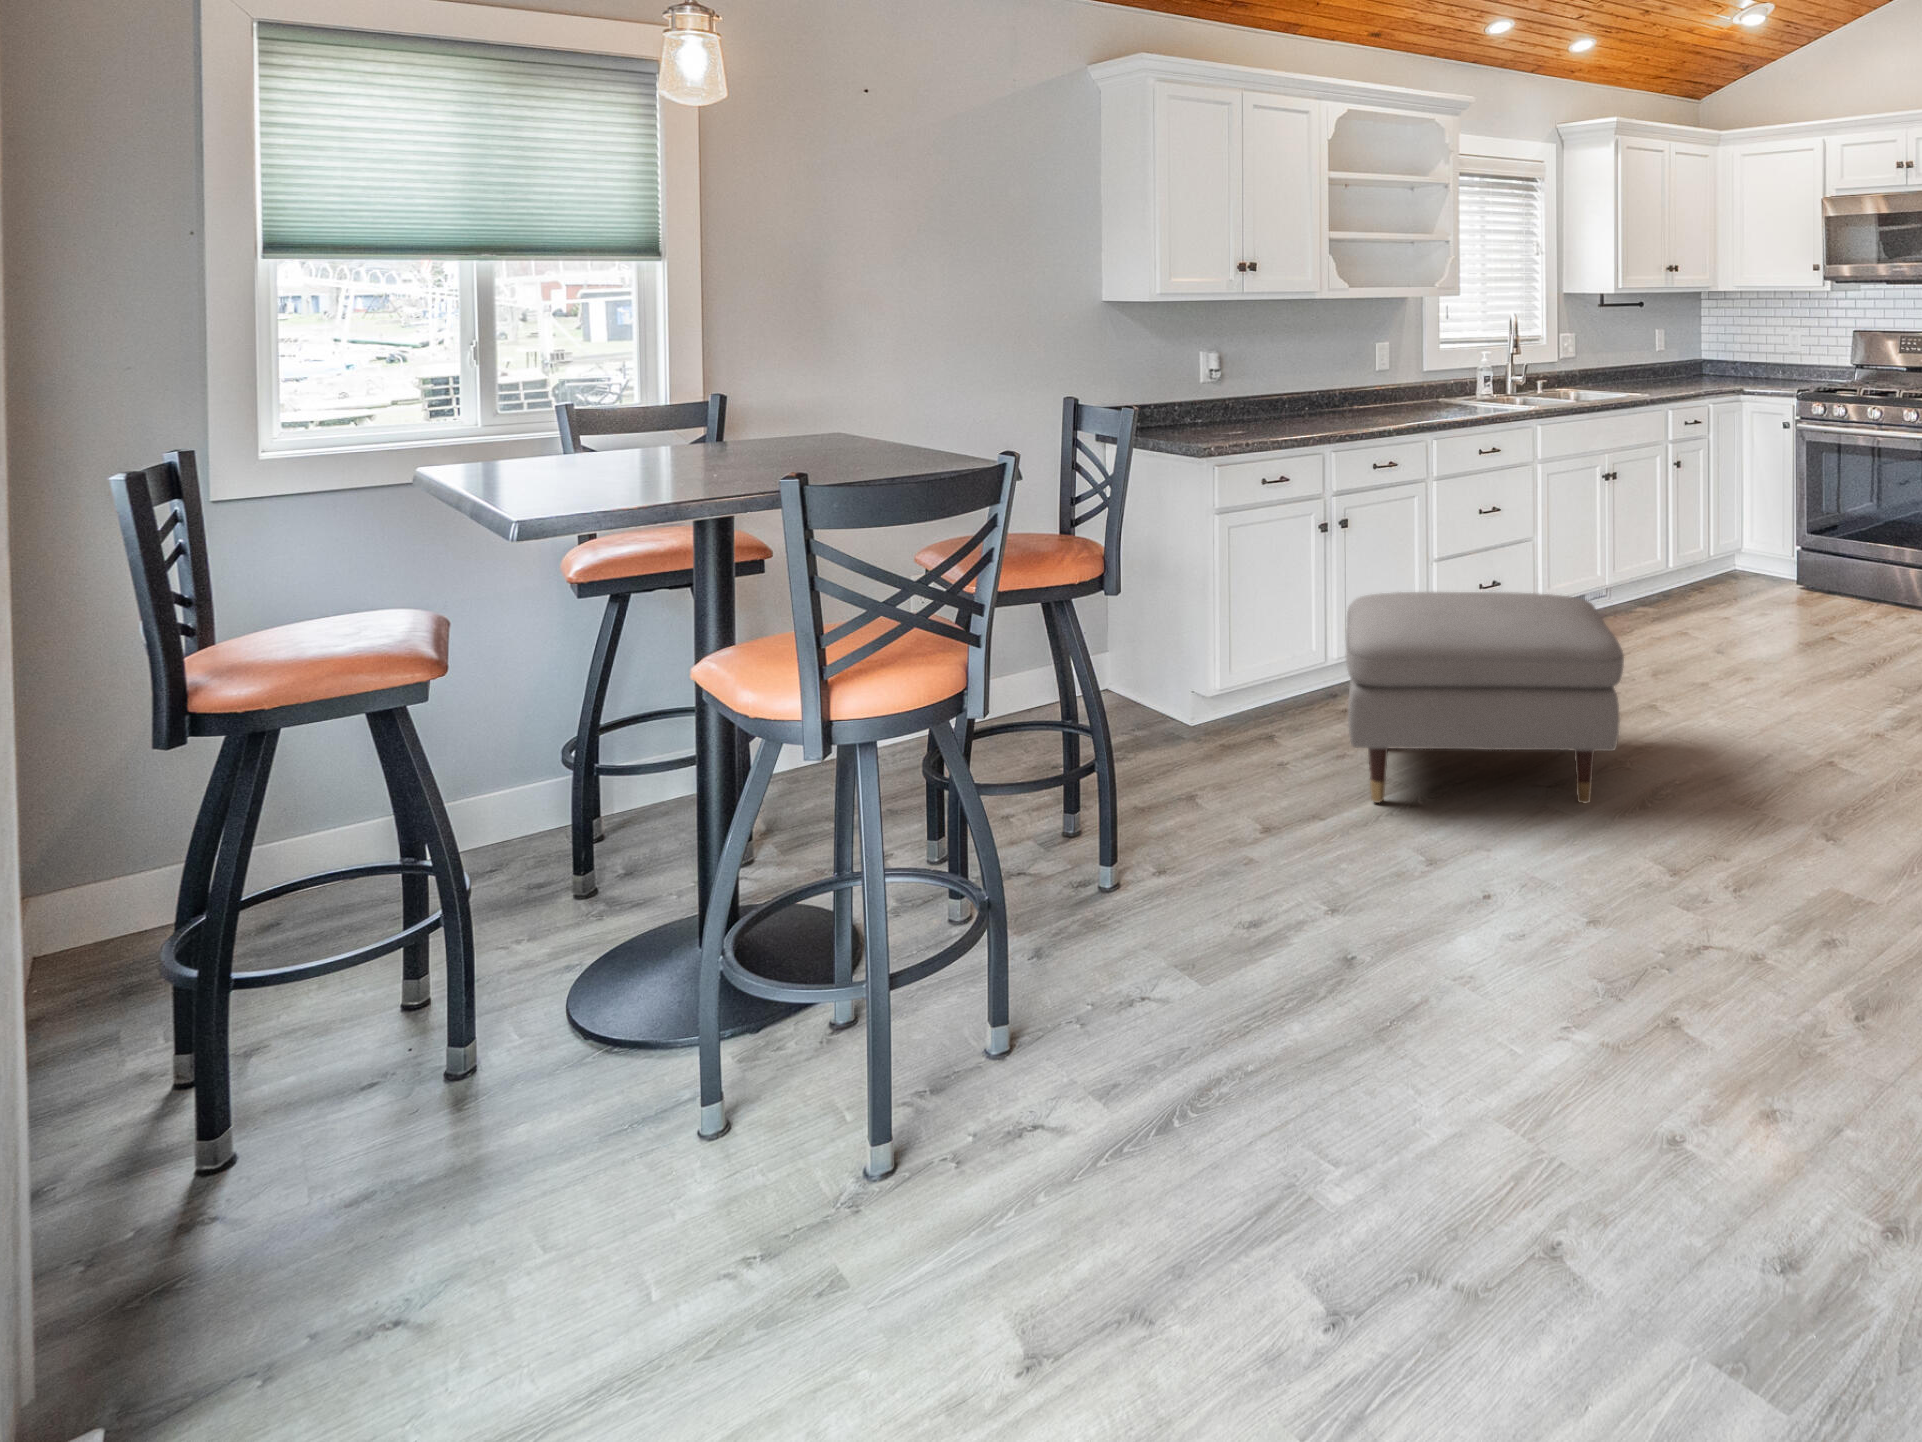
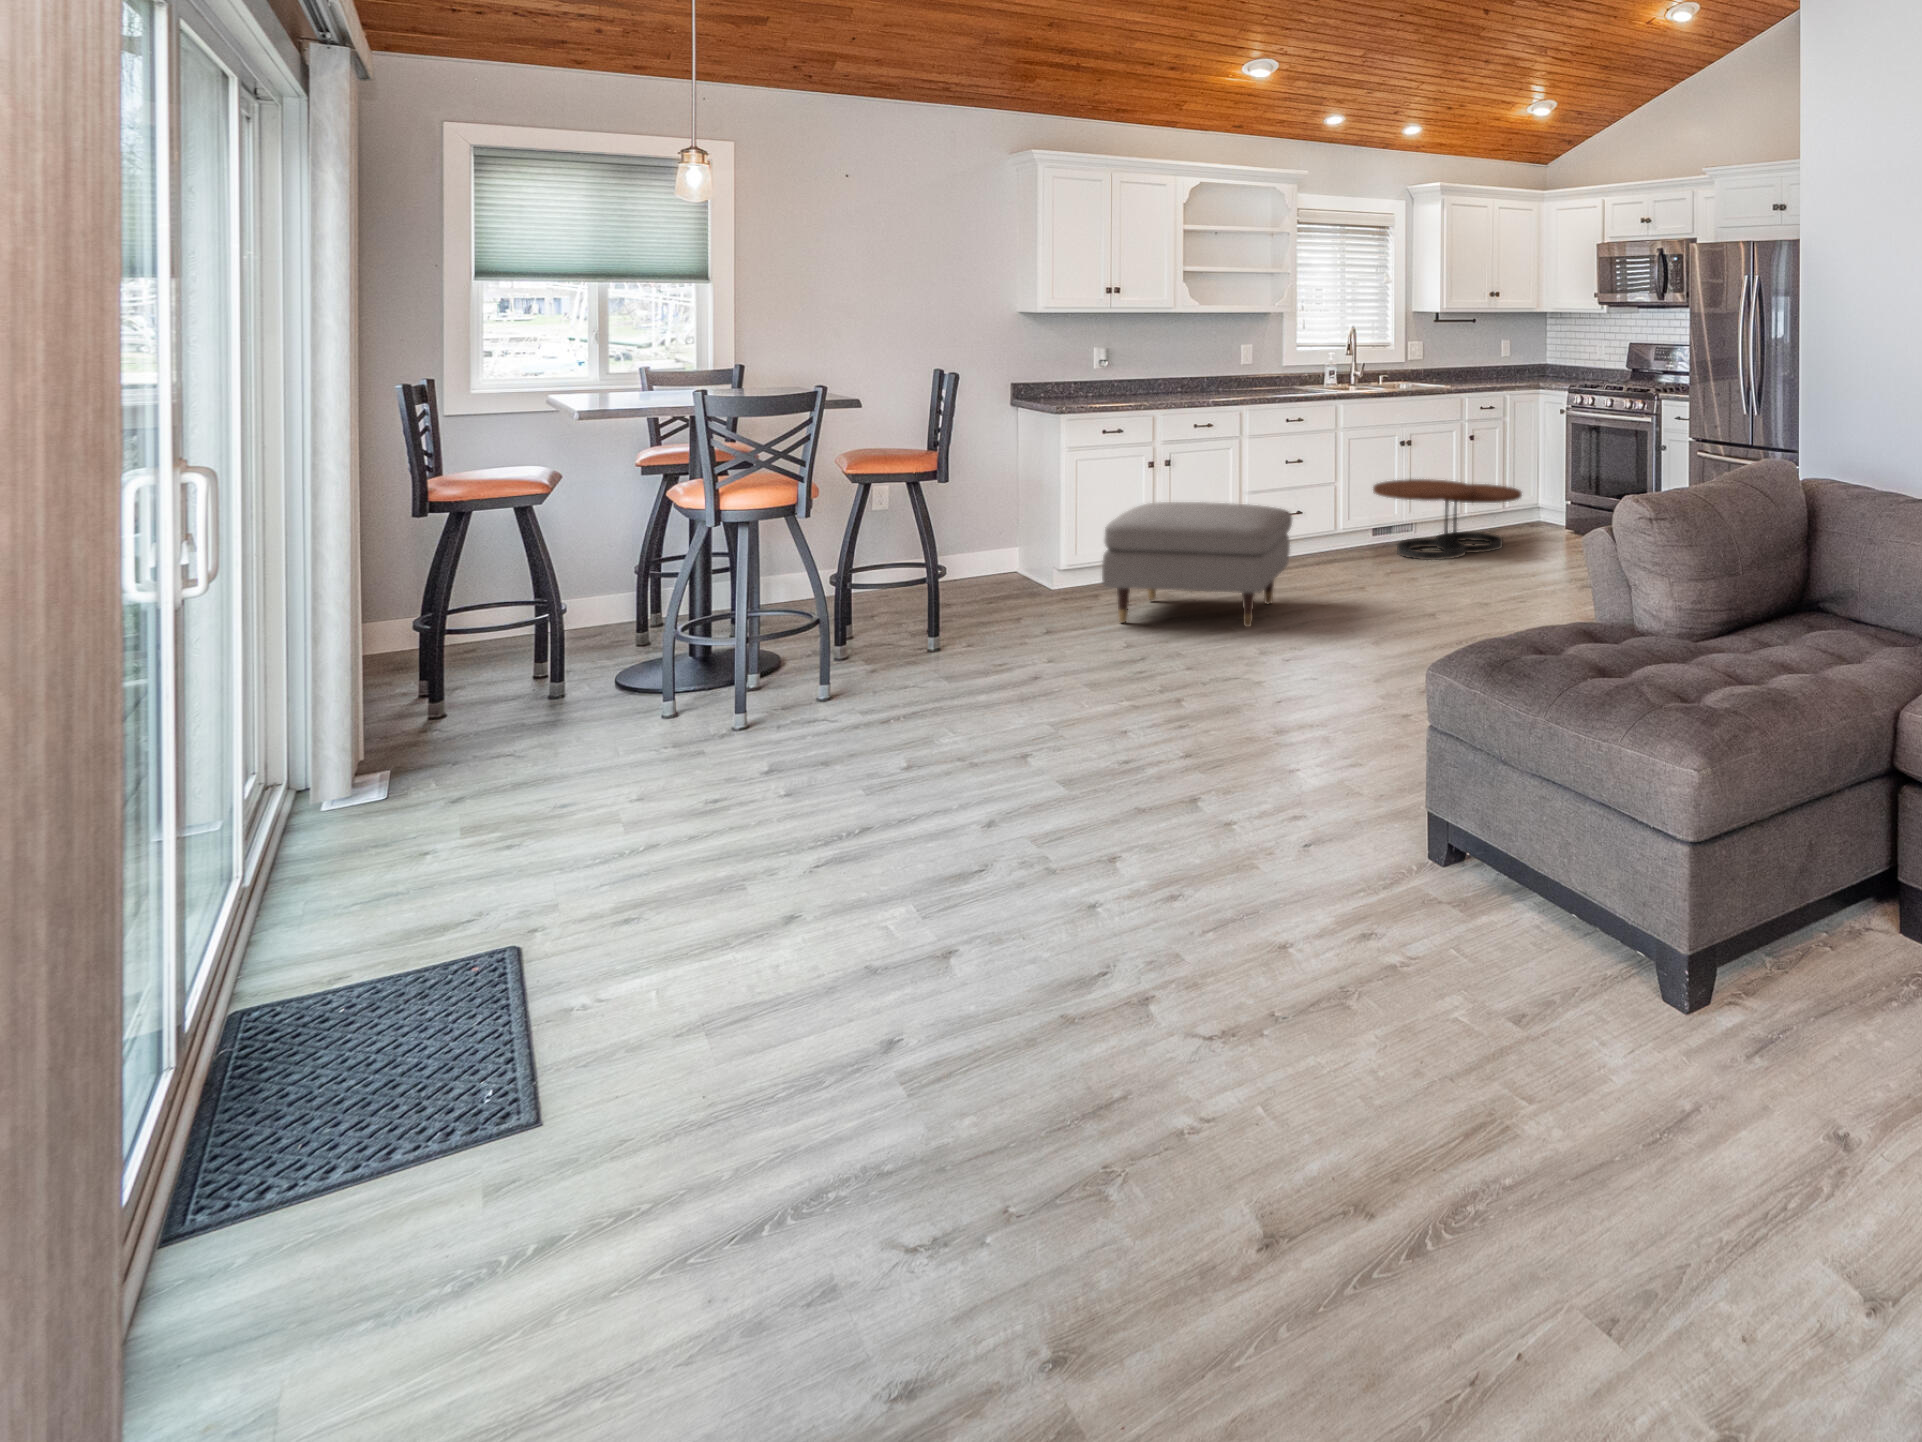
coffee table: none [1593,527,1783,645] -> present [1373,479,1522,560]

